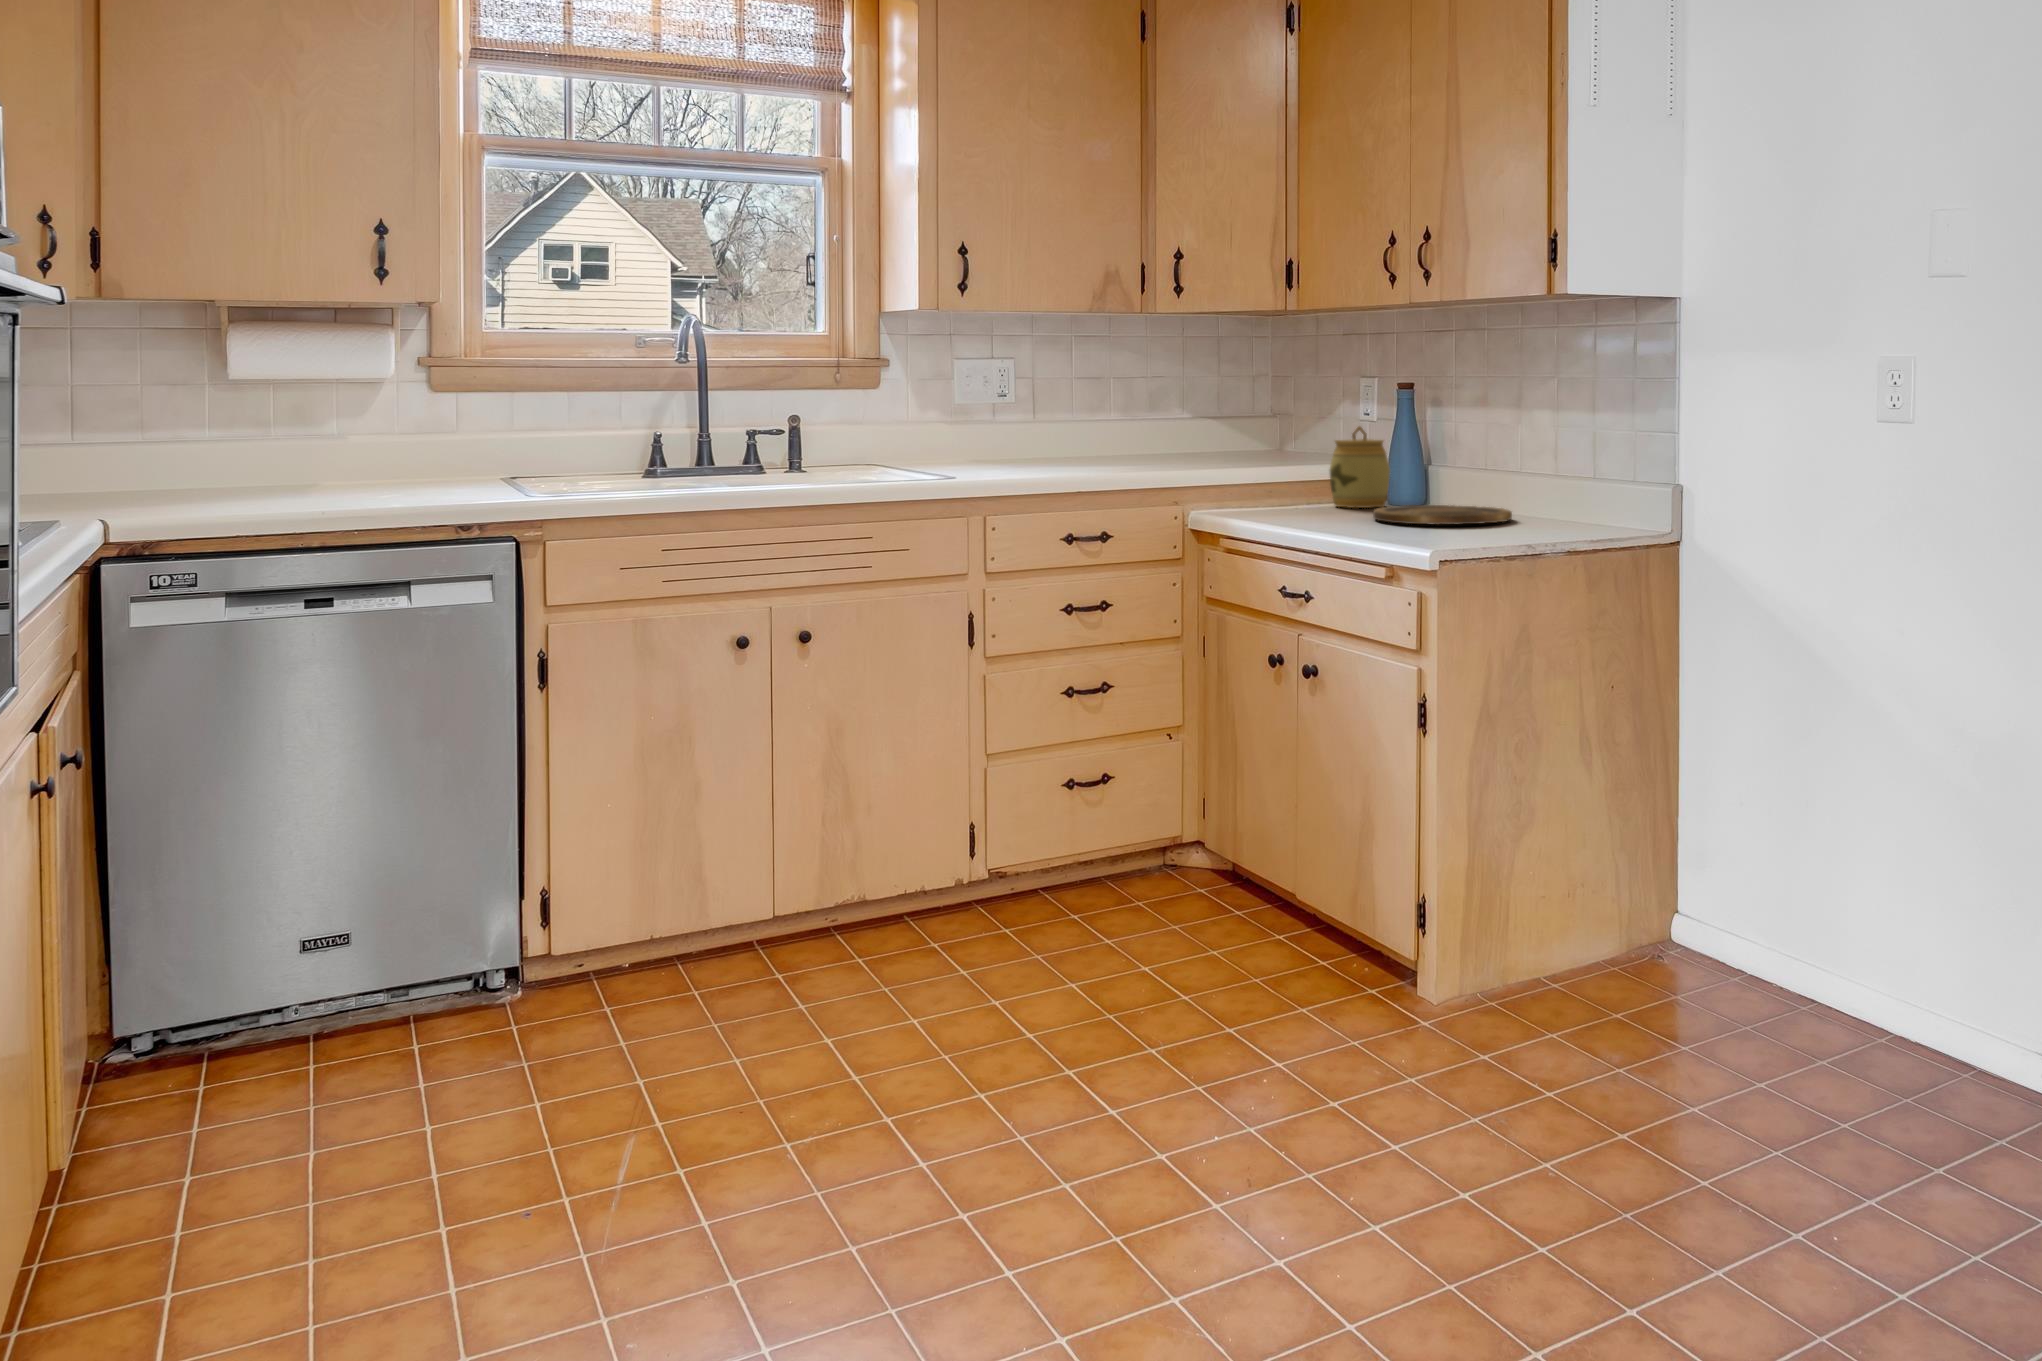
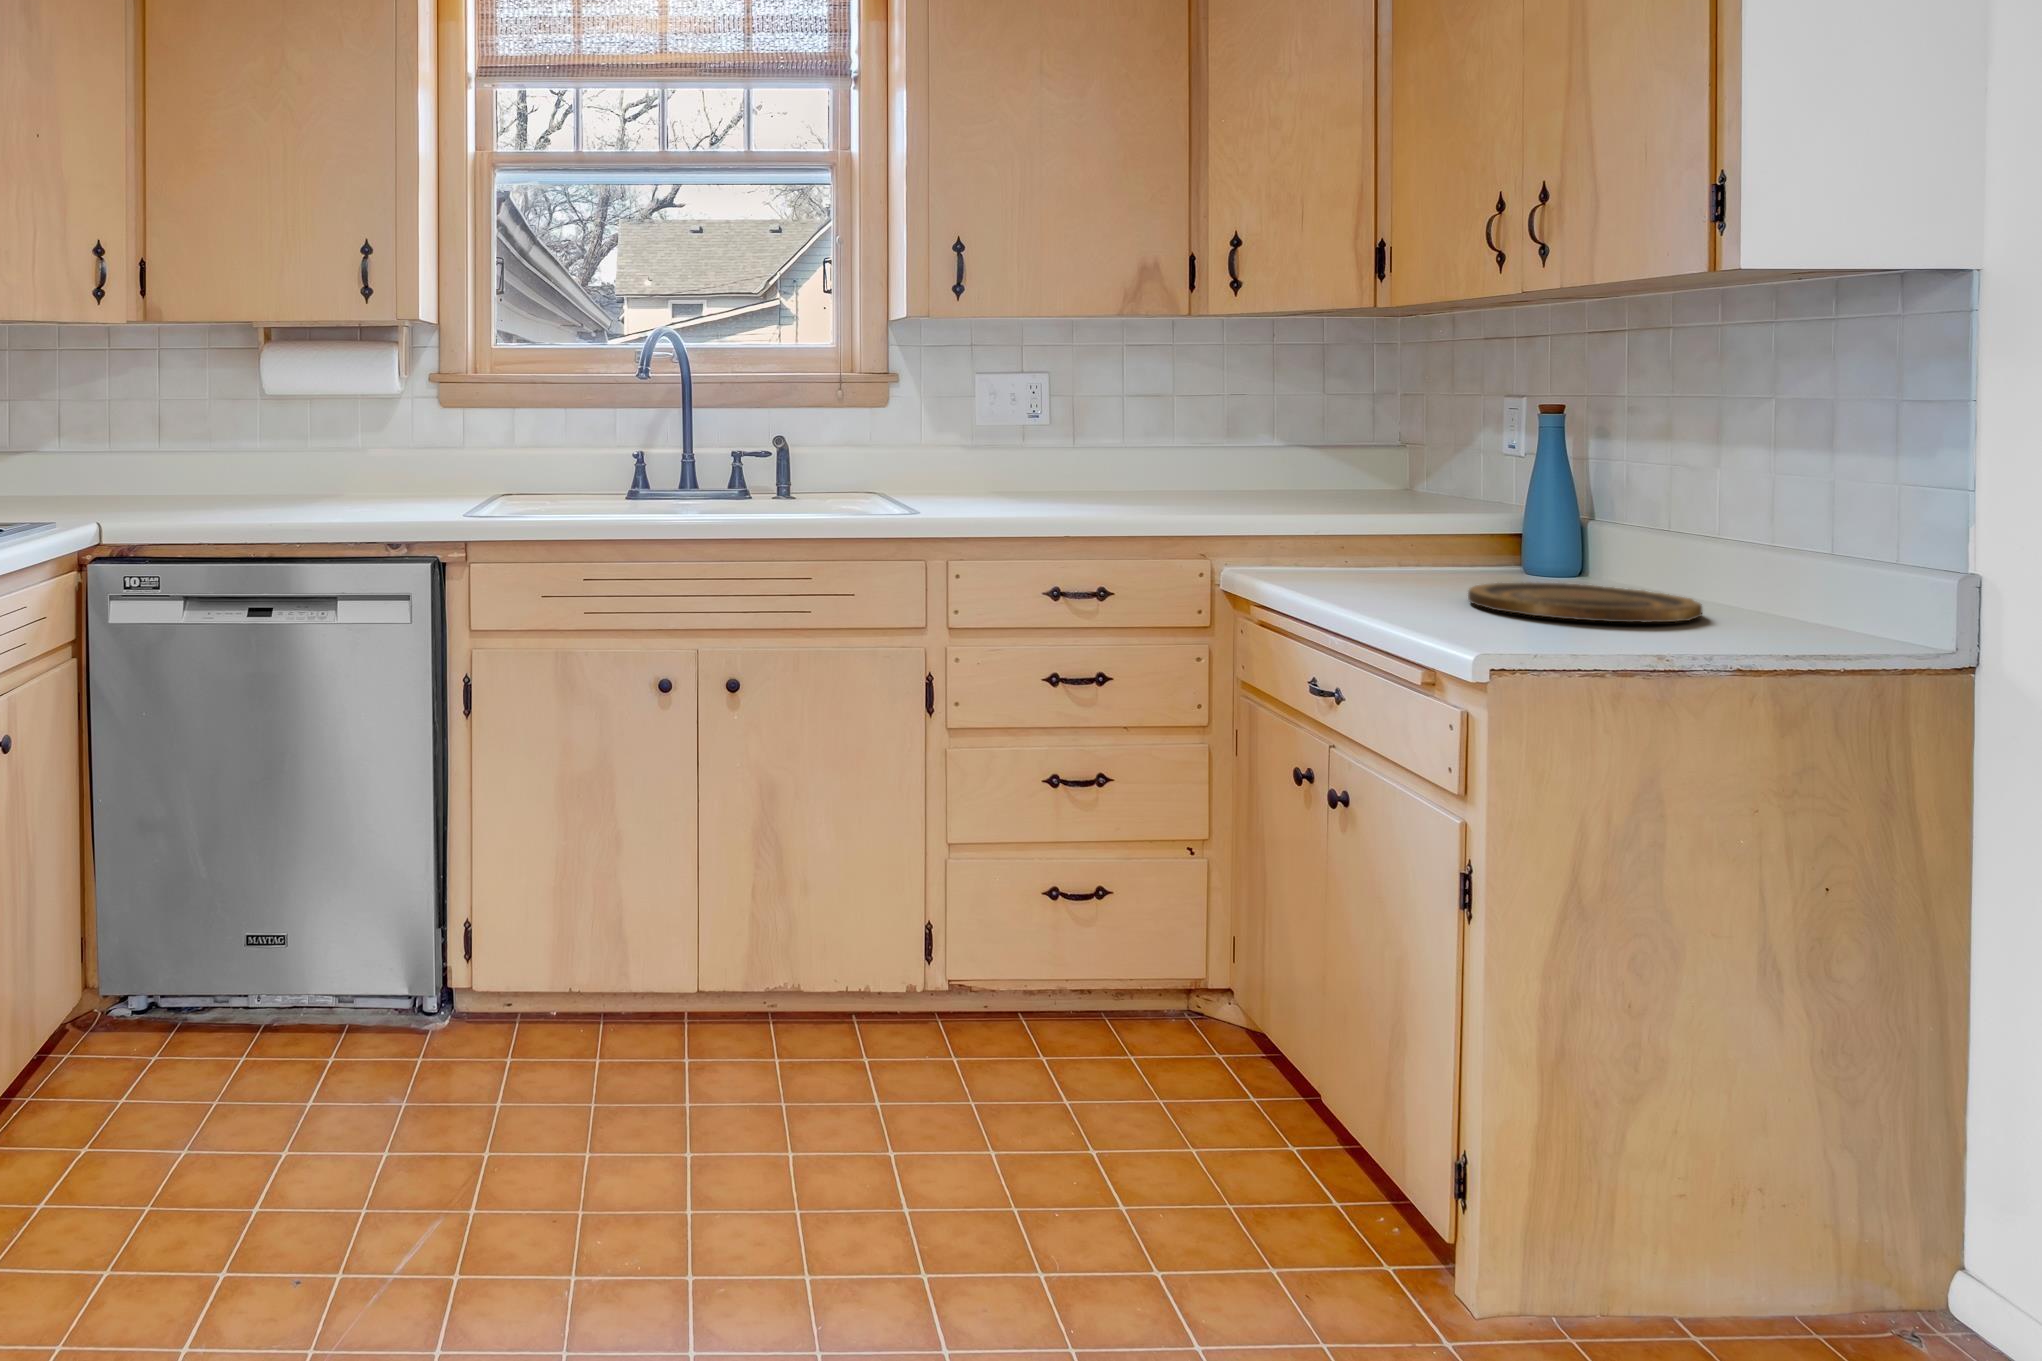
jar: present [1330,426,1390,508] -> none [1425,466,1520,579]

